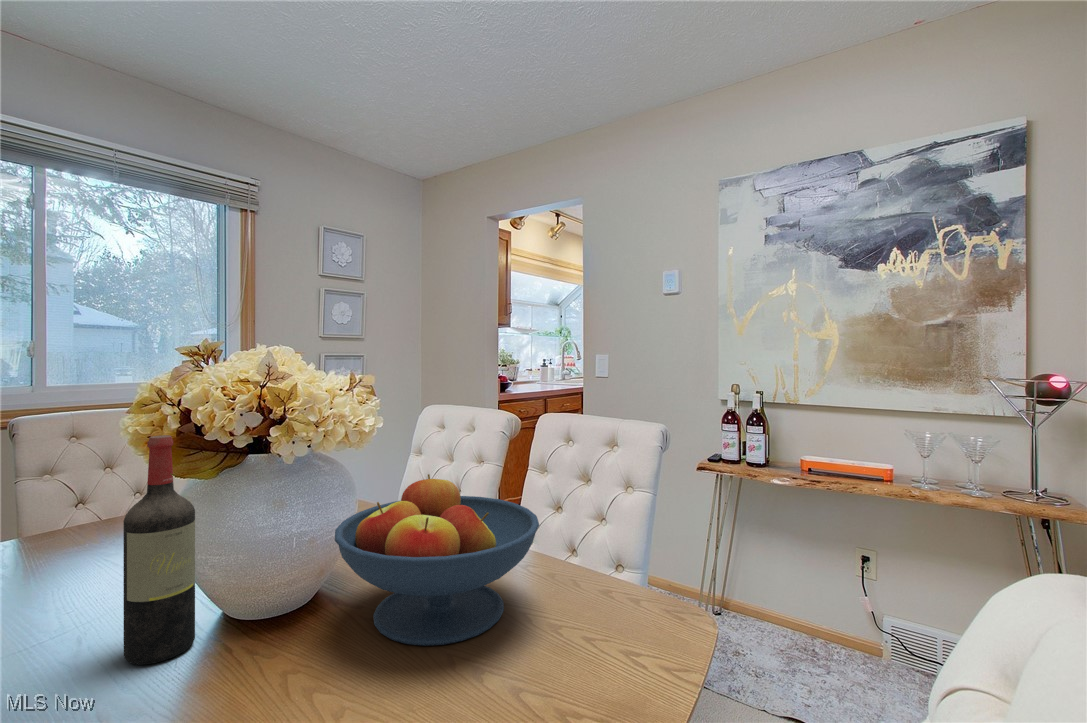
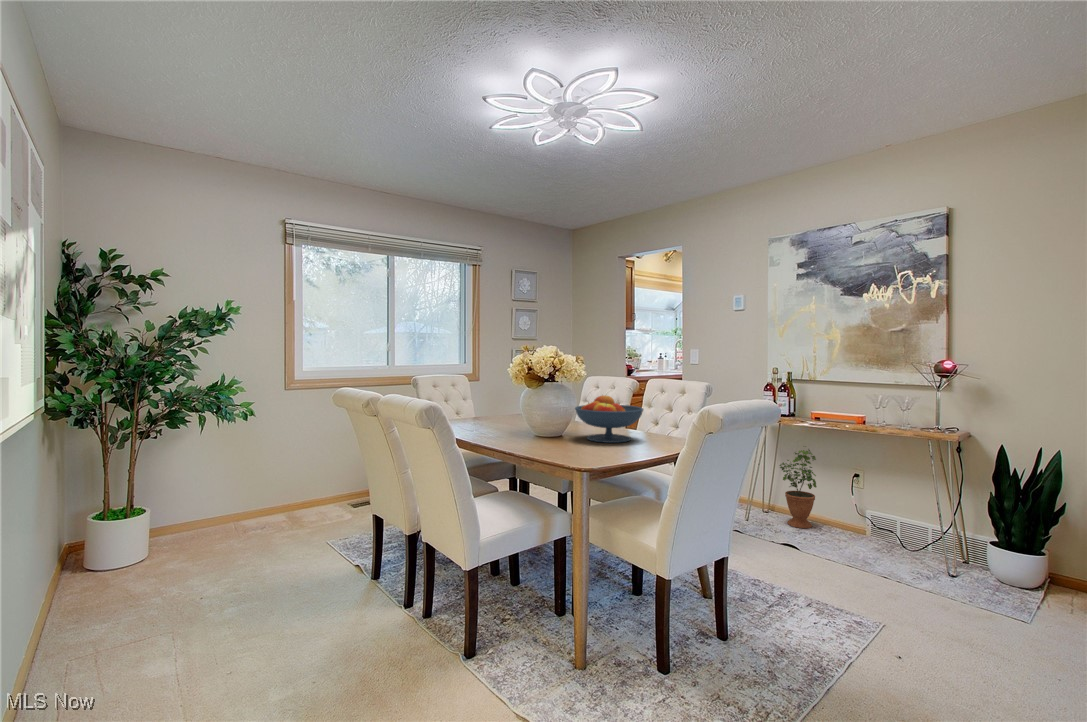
wine bottle: present [123,435,195,665] -> none [517,375,535,441]
potted plant: none [746,511,806,651] -> present [780,450,817,528]

